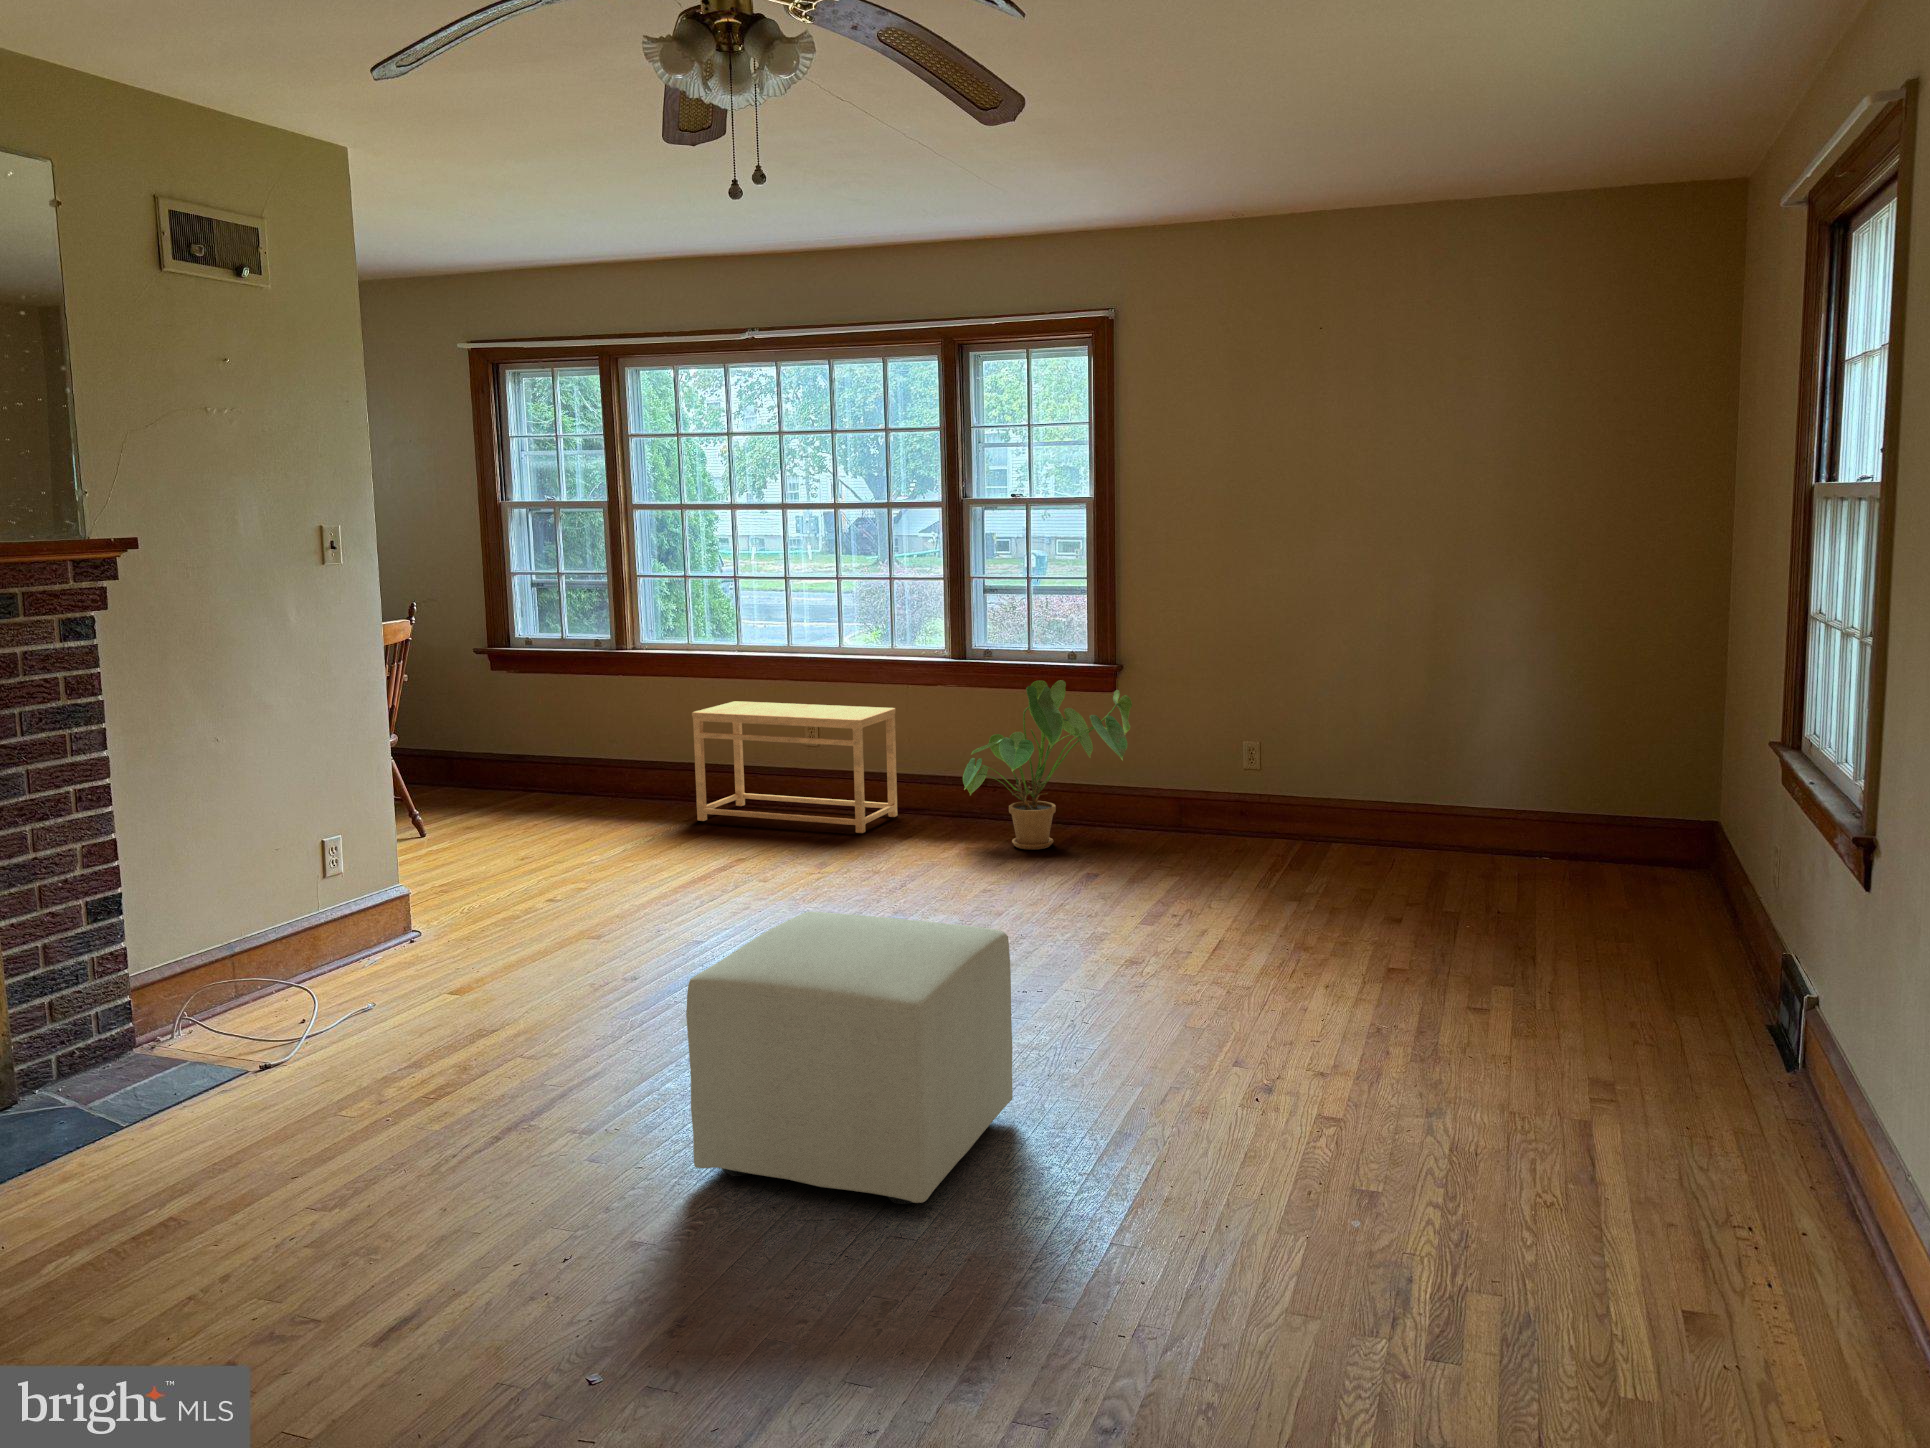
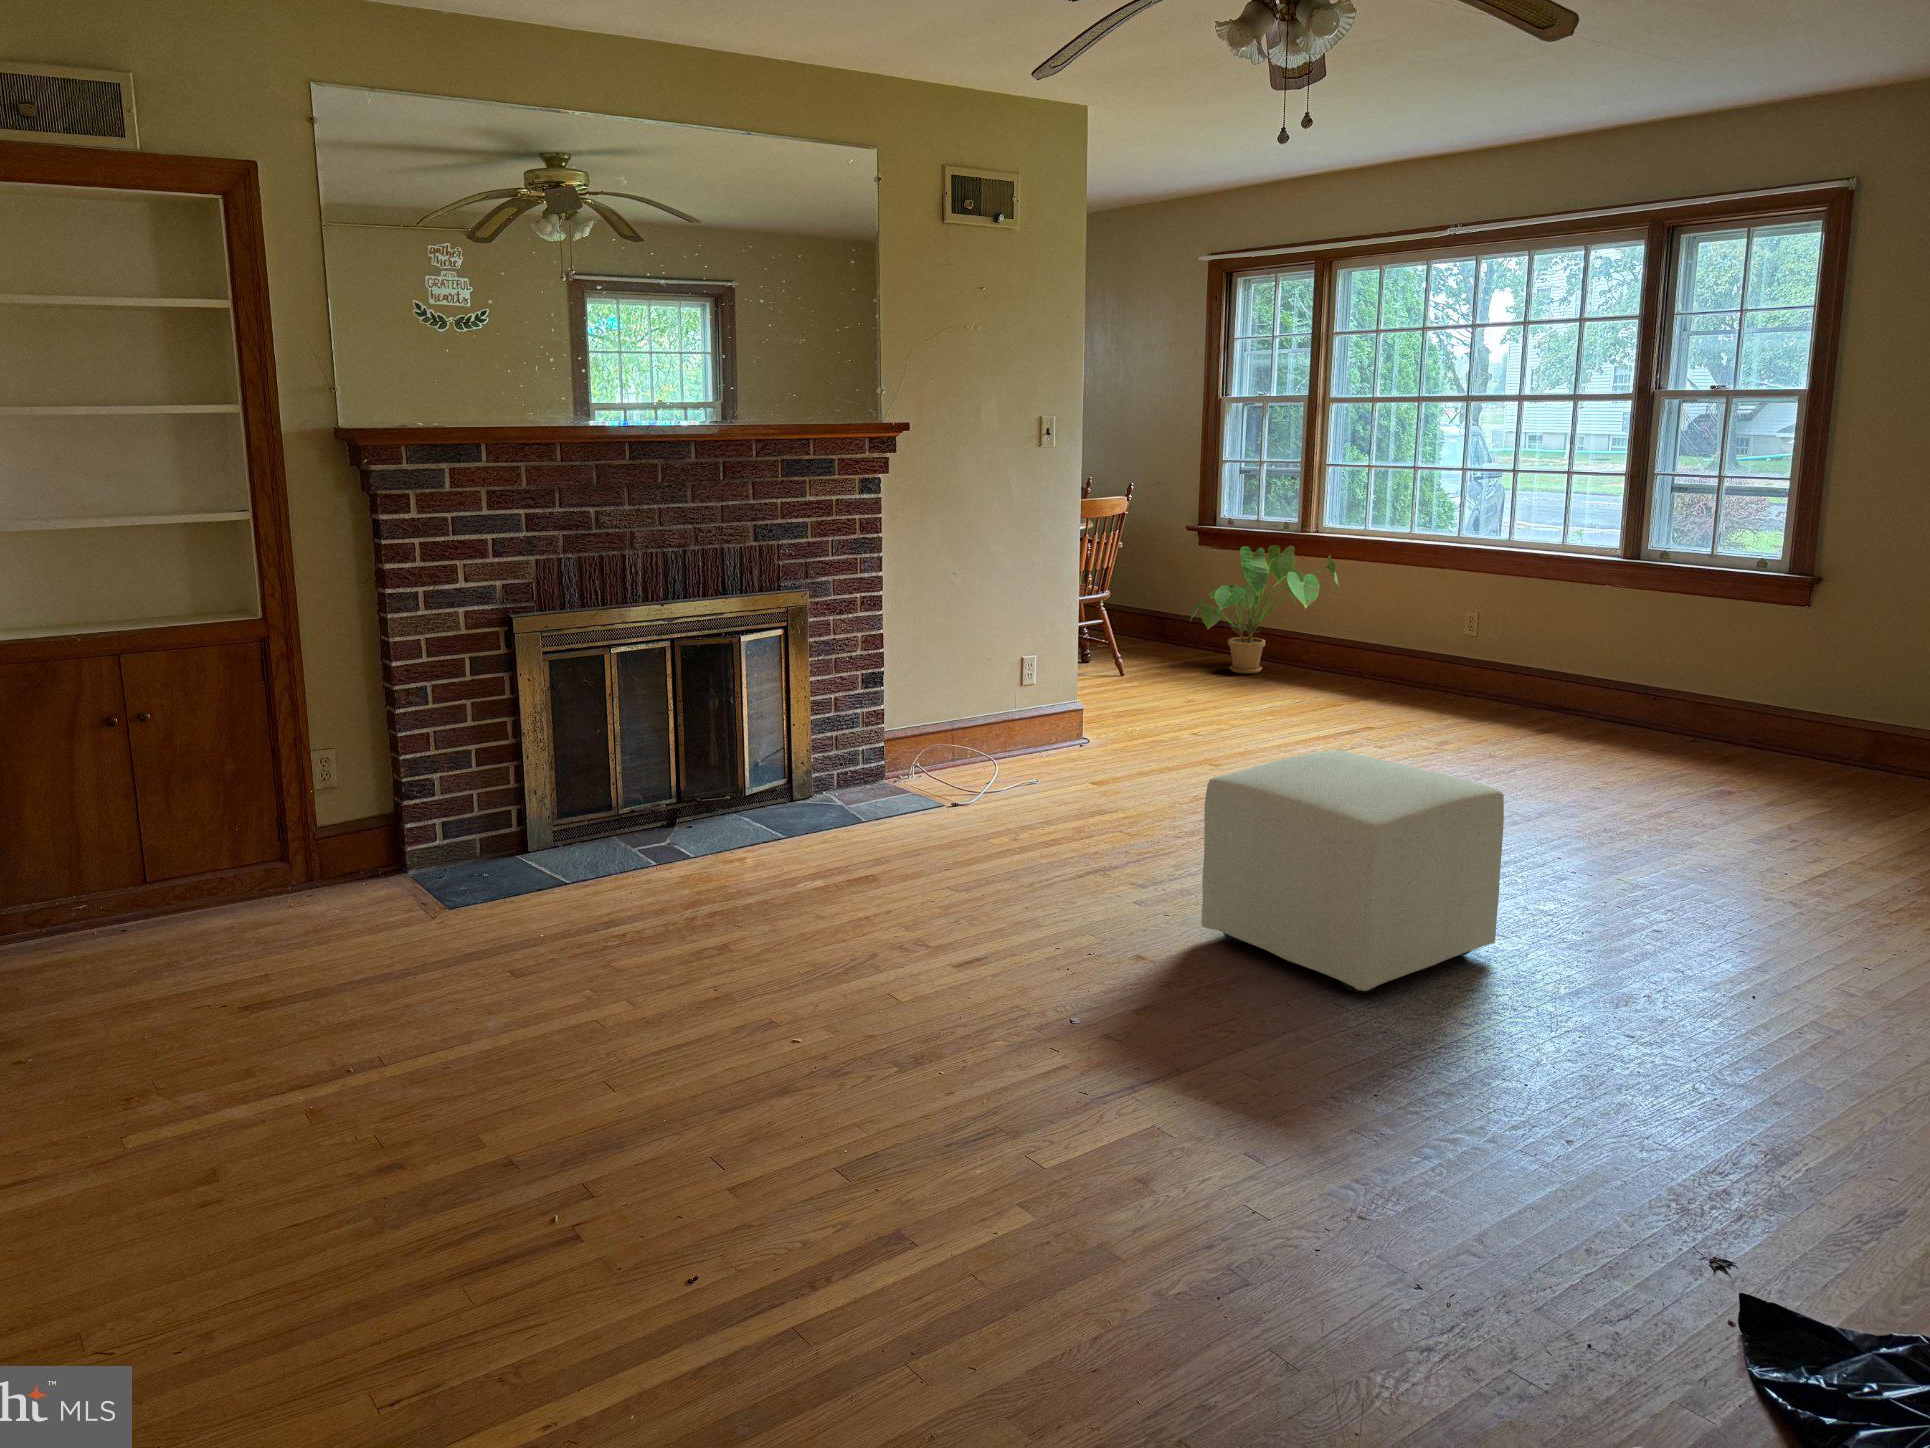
house plant: present [963,680,1132,850] -> present [1191,545,1340,674]
side table: present [692,701,897,833] -> none [1351,585,1557,720]

